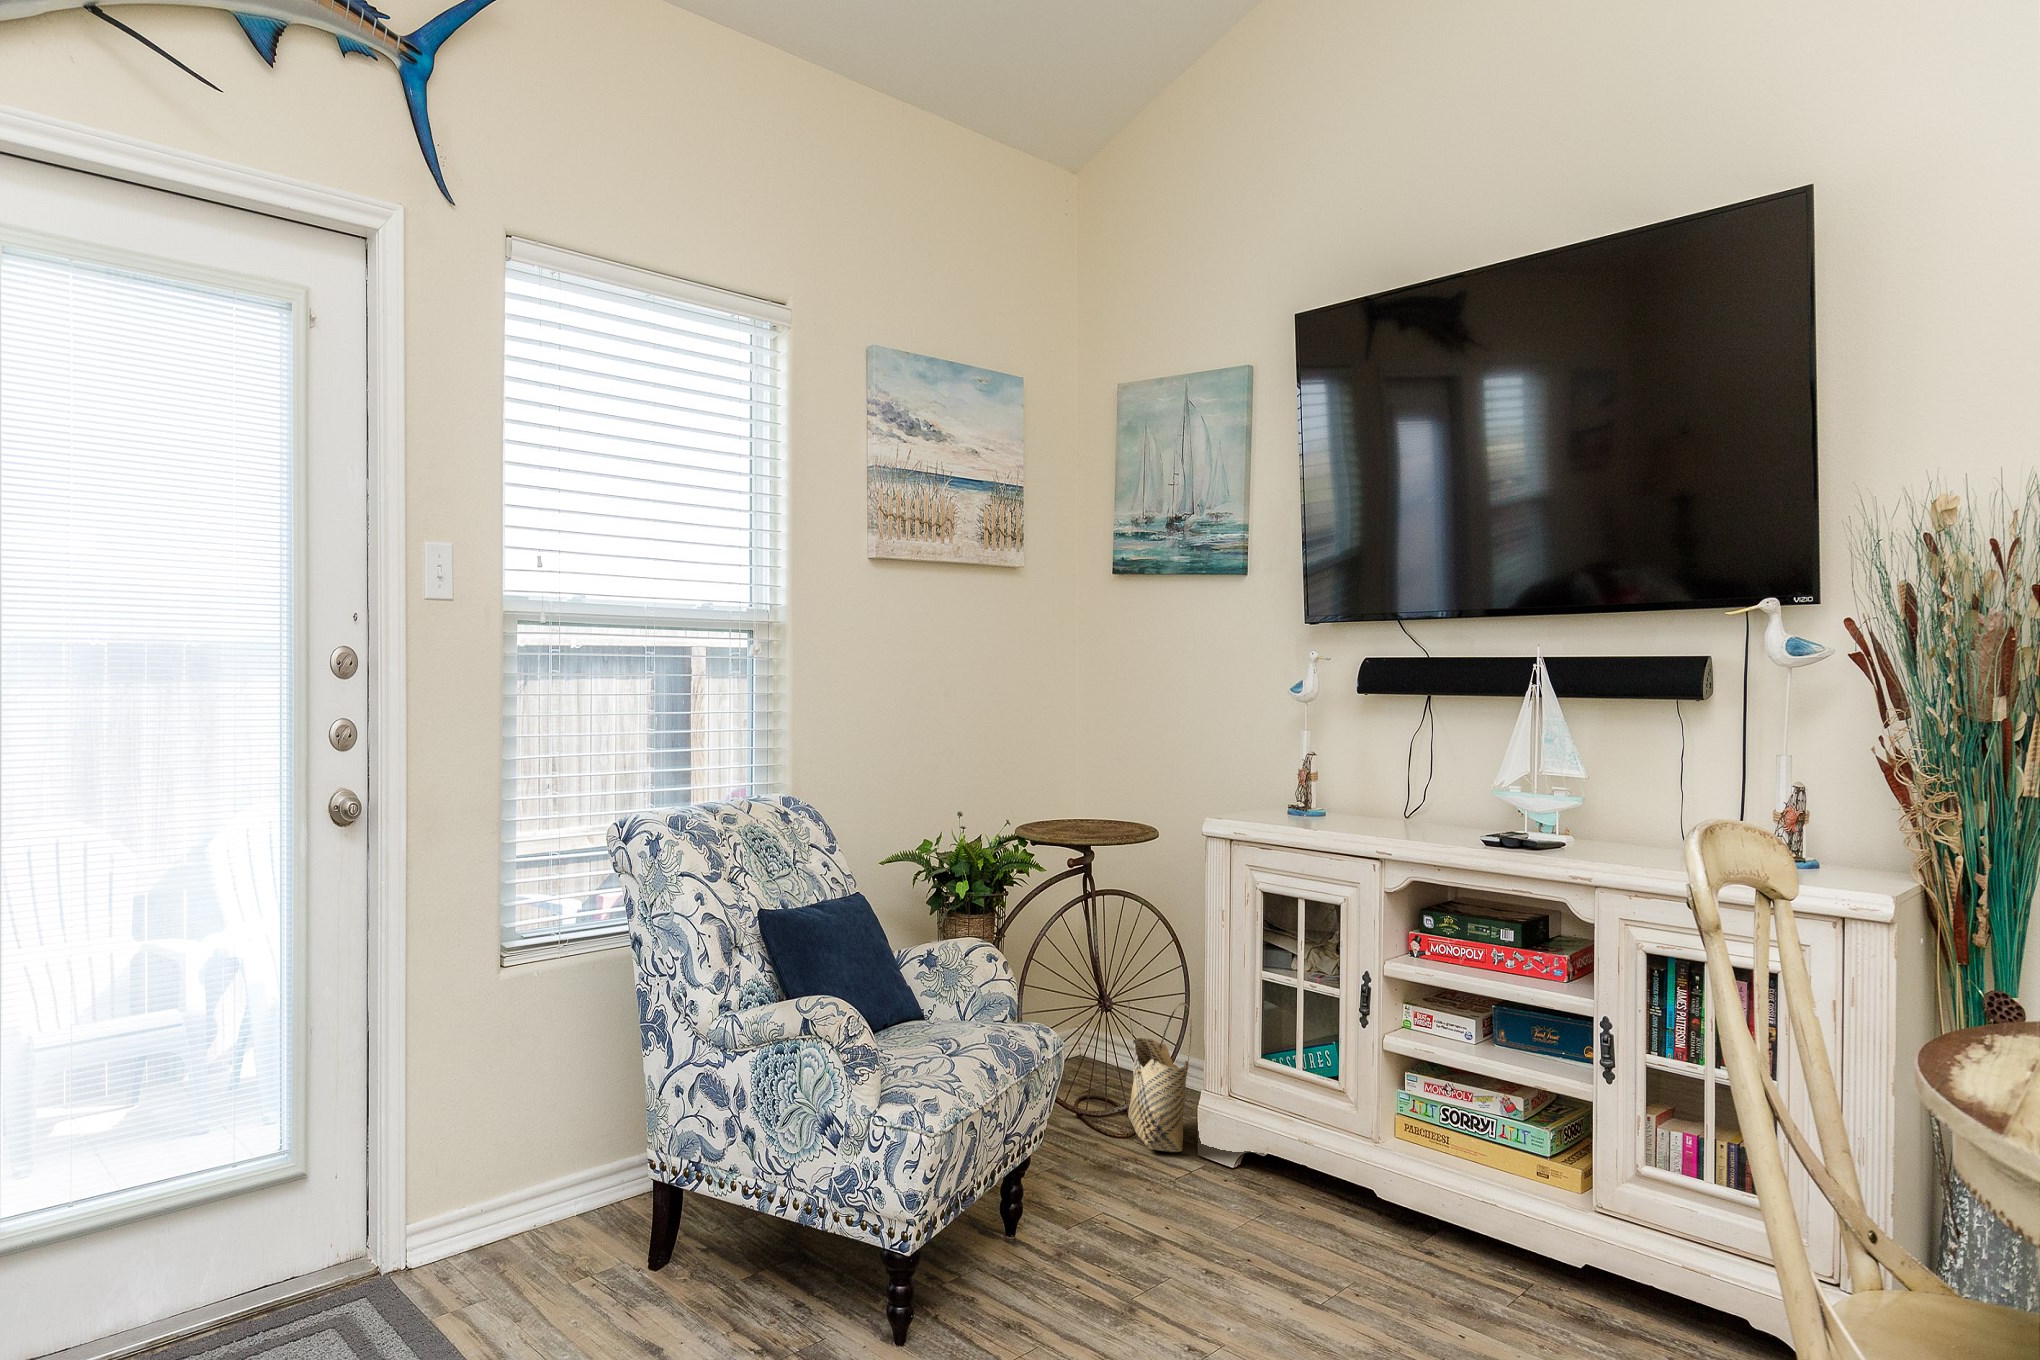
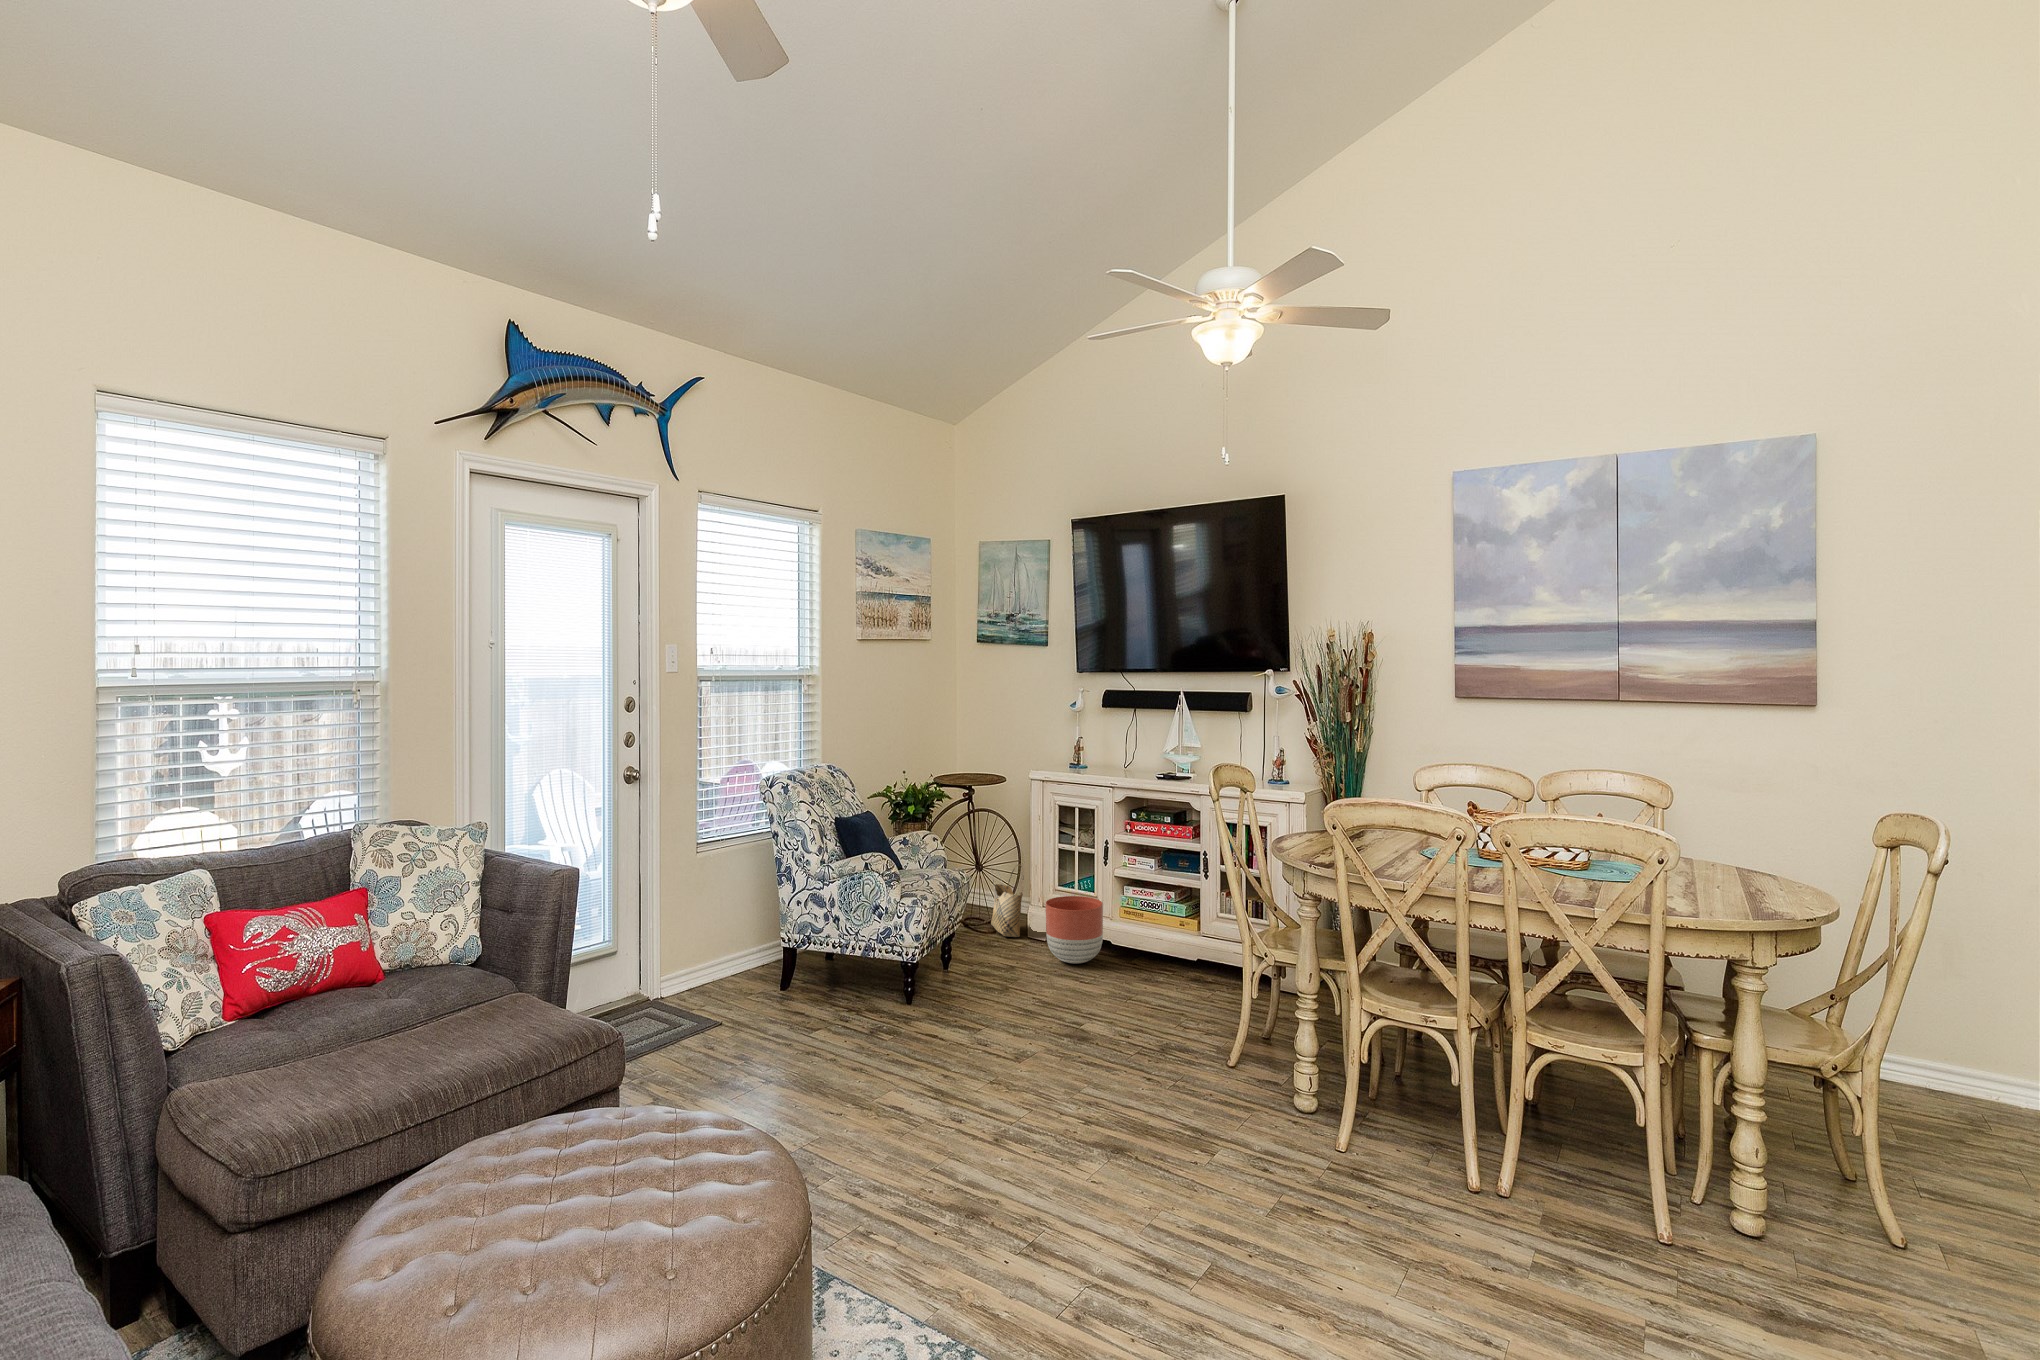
planter: none [1230,1085,1356,1239] -> present [1045,896,1103,964]

